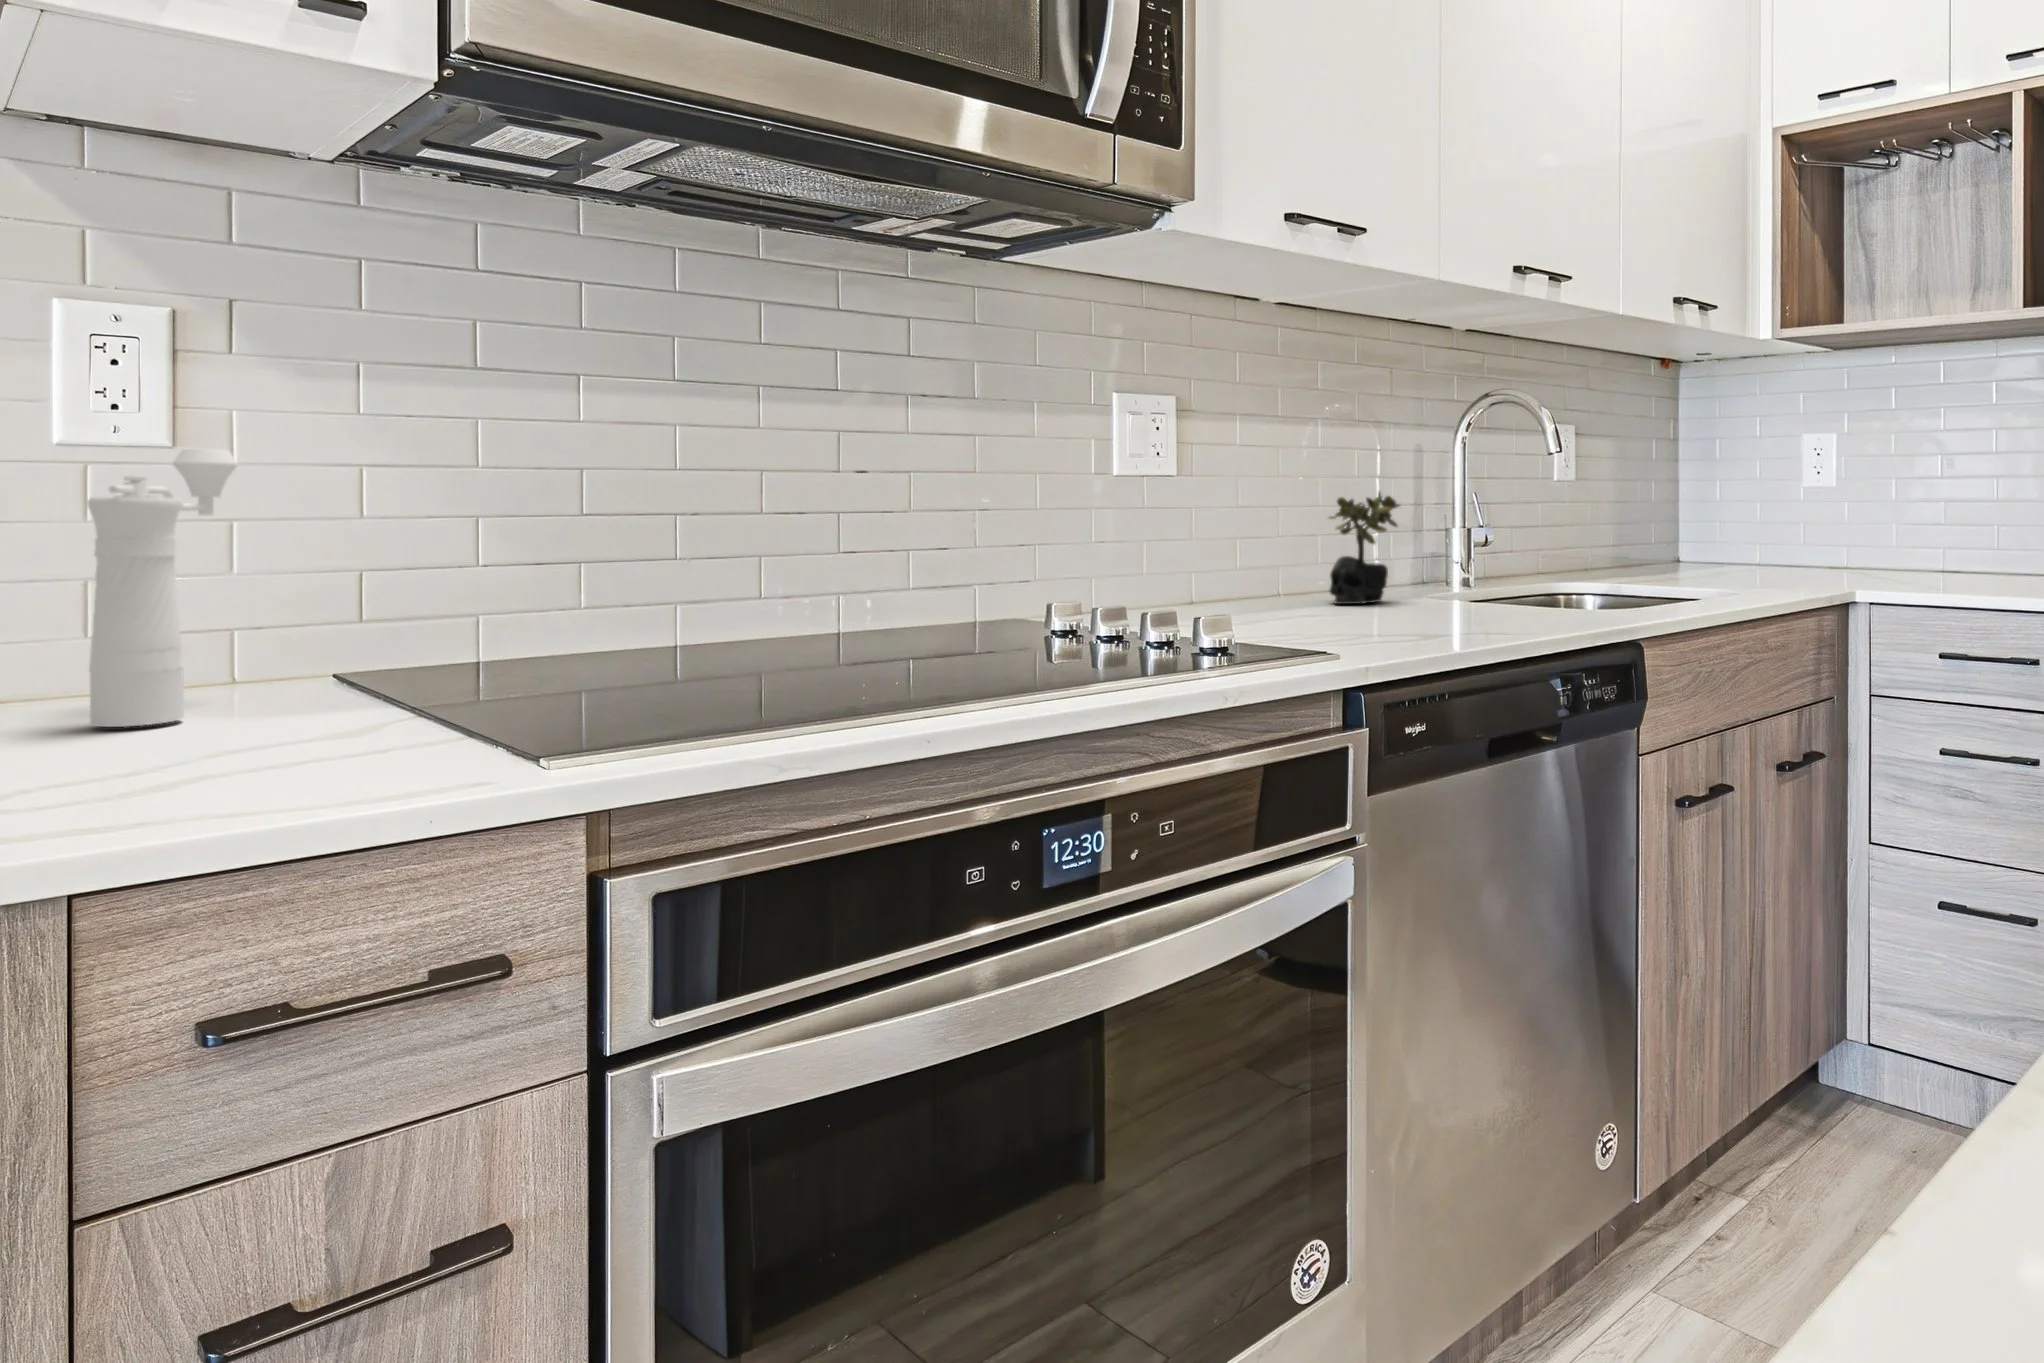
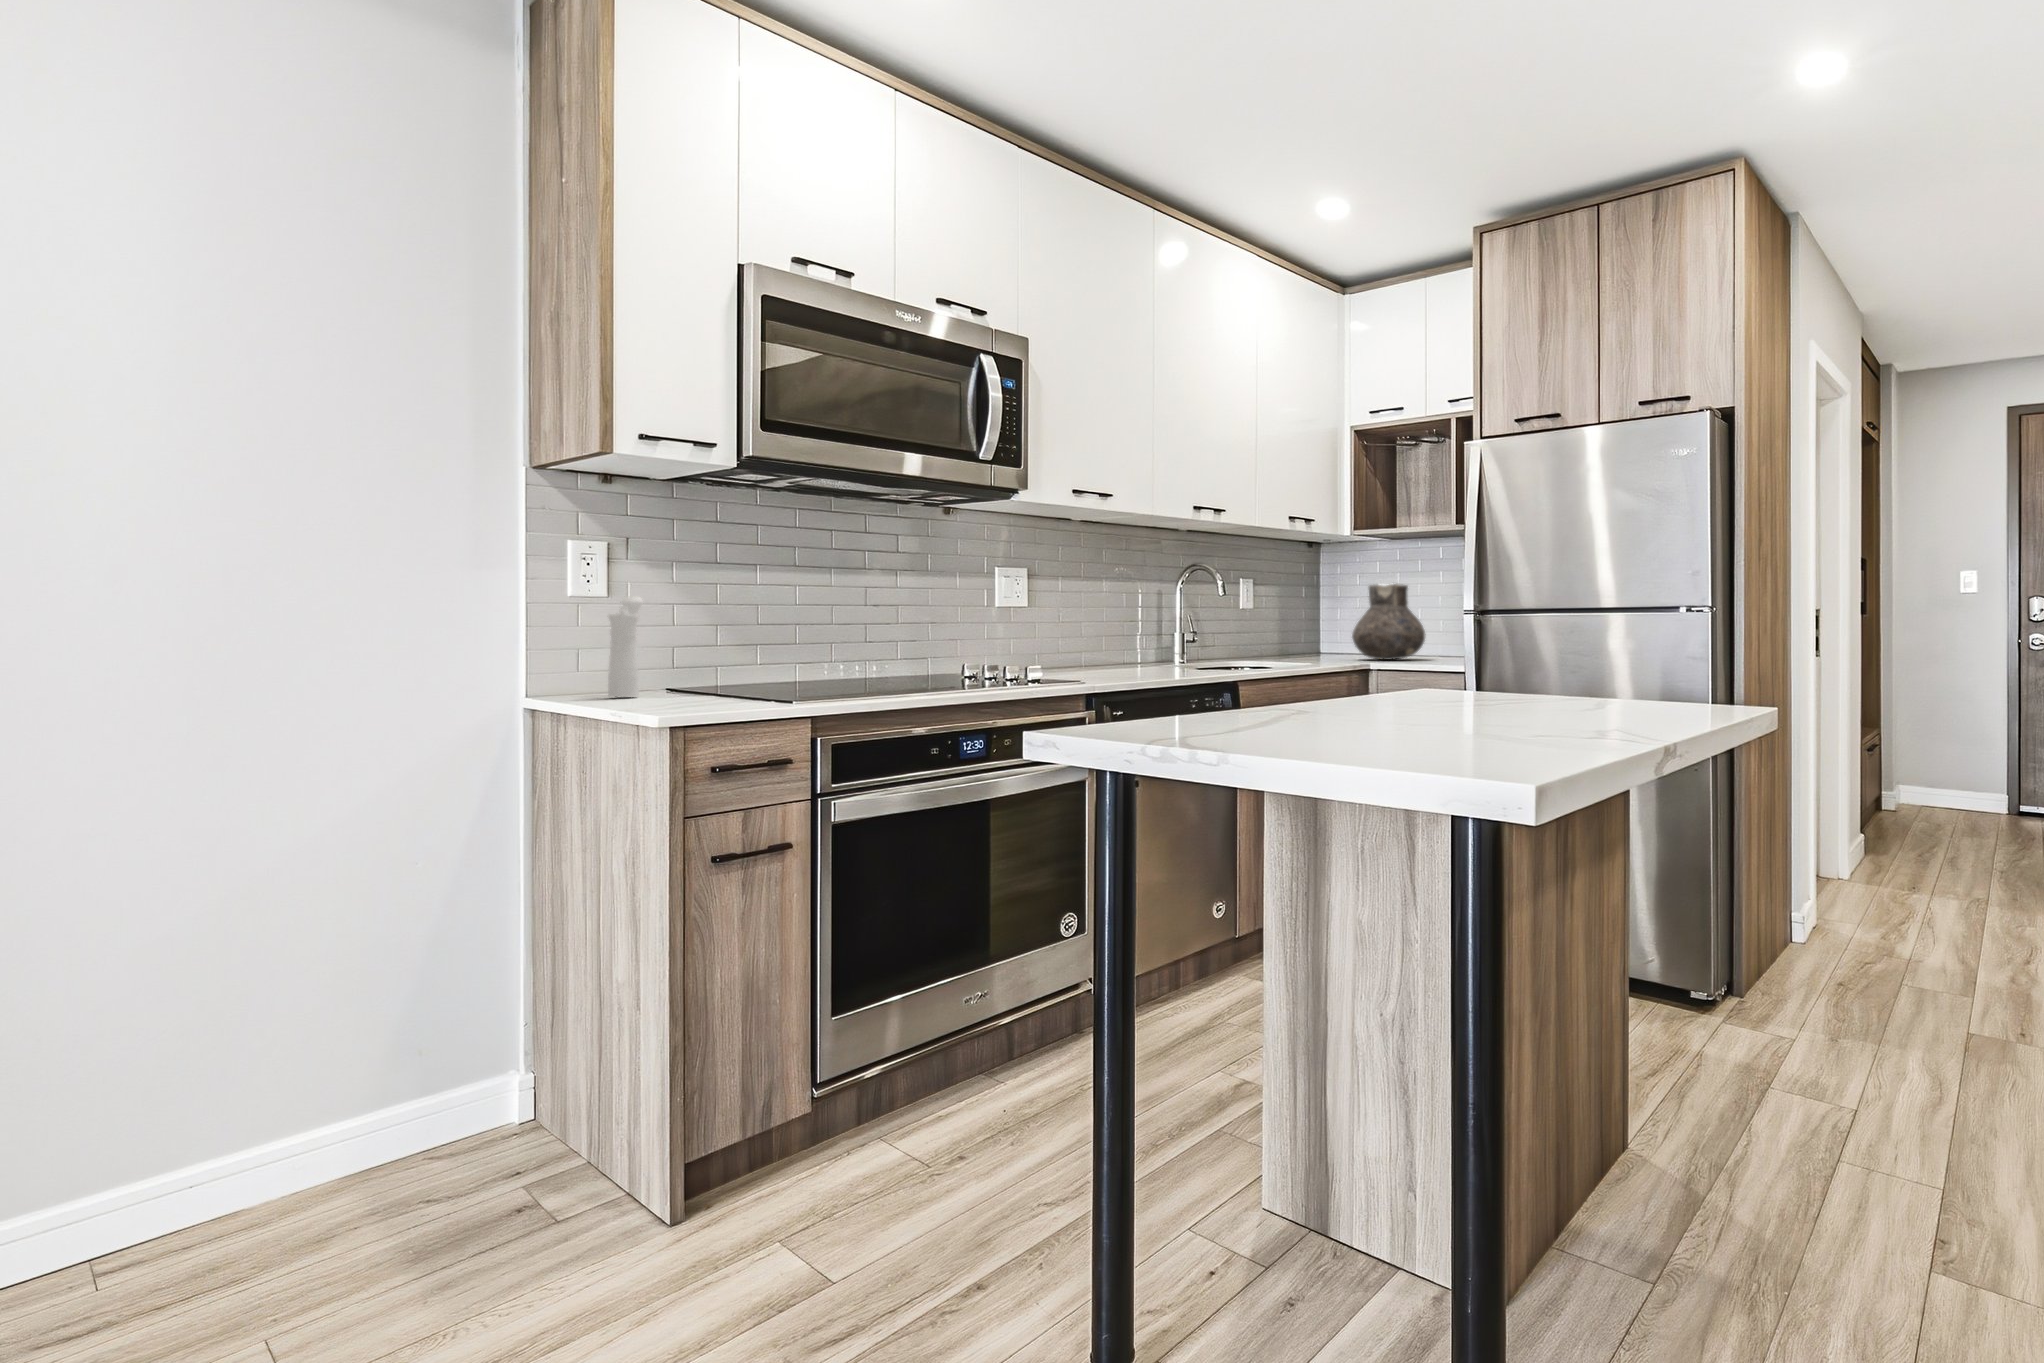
vase: none [1761,432,1909,573] -> present [1352,584,1426,660]
succulent plant: present [1329,492,1400,604] -> none [1103,615,1140,670]

